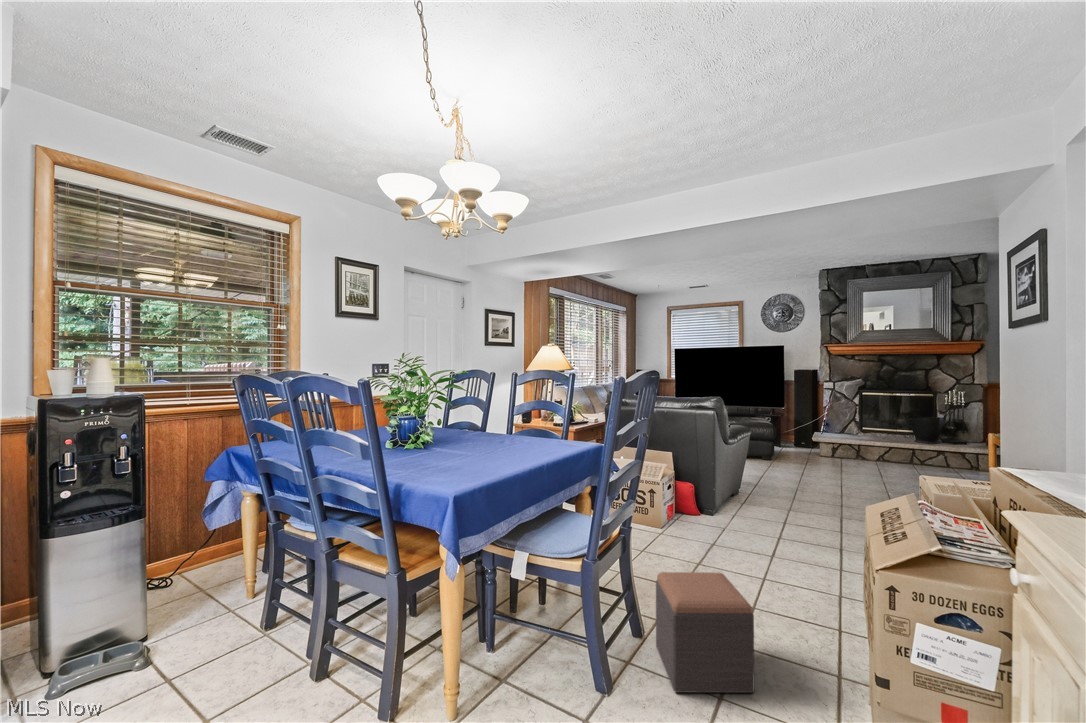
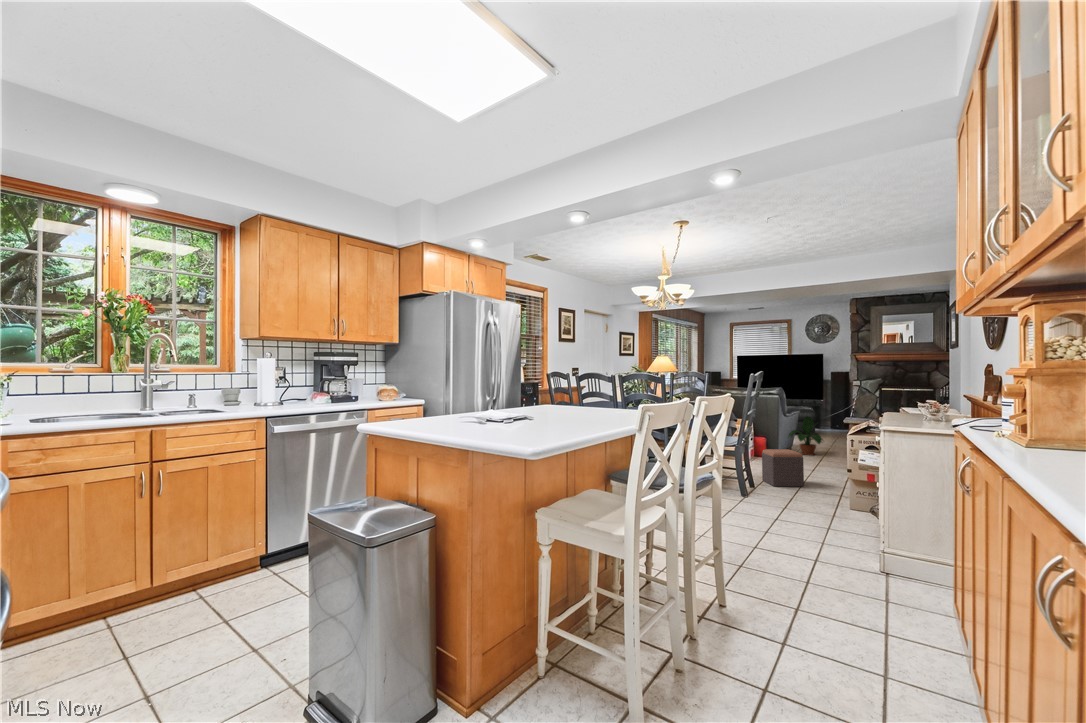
potted plant: none [730,452,791,518] -> present [788,416,823,455]

